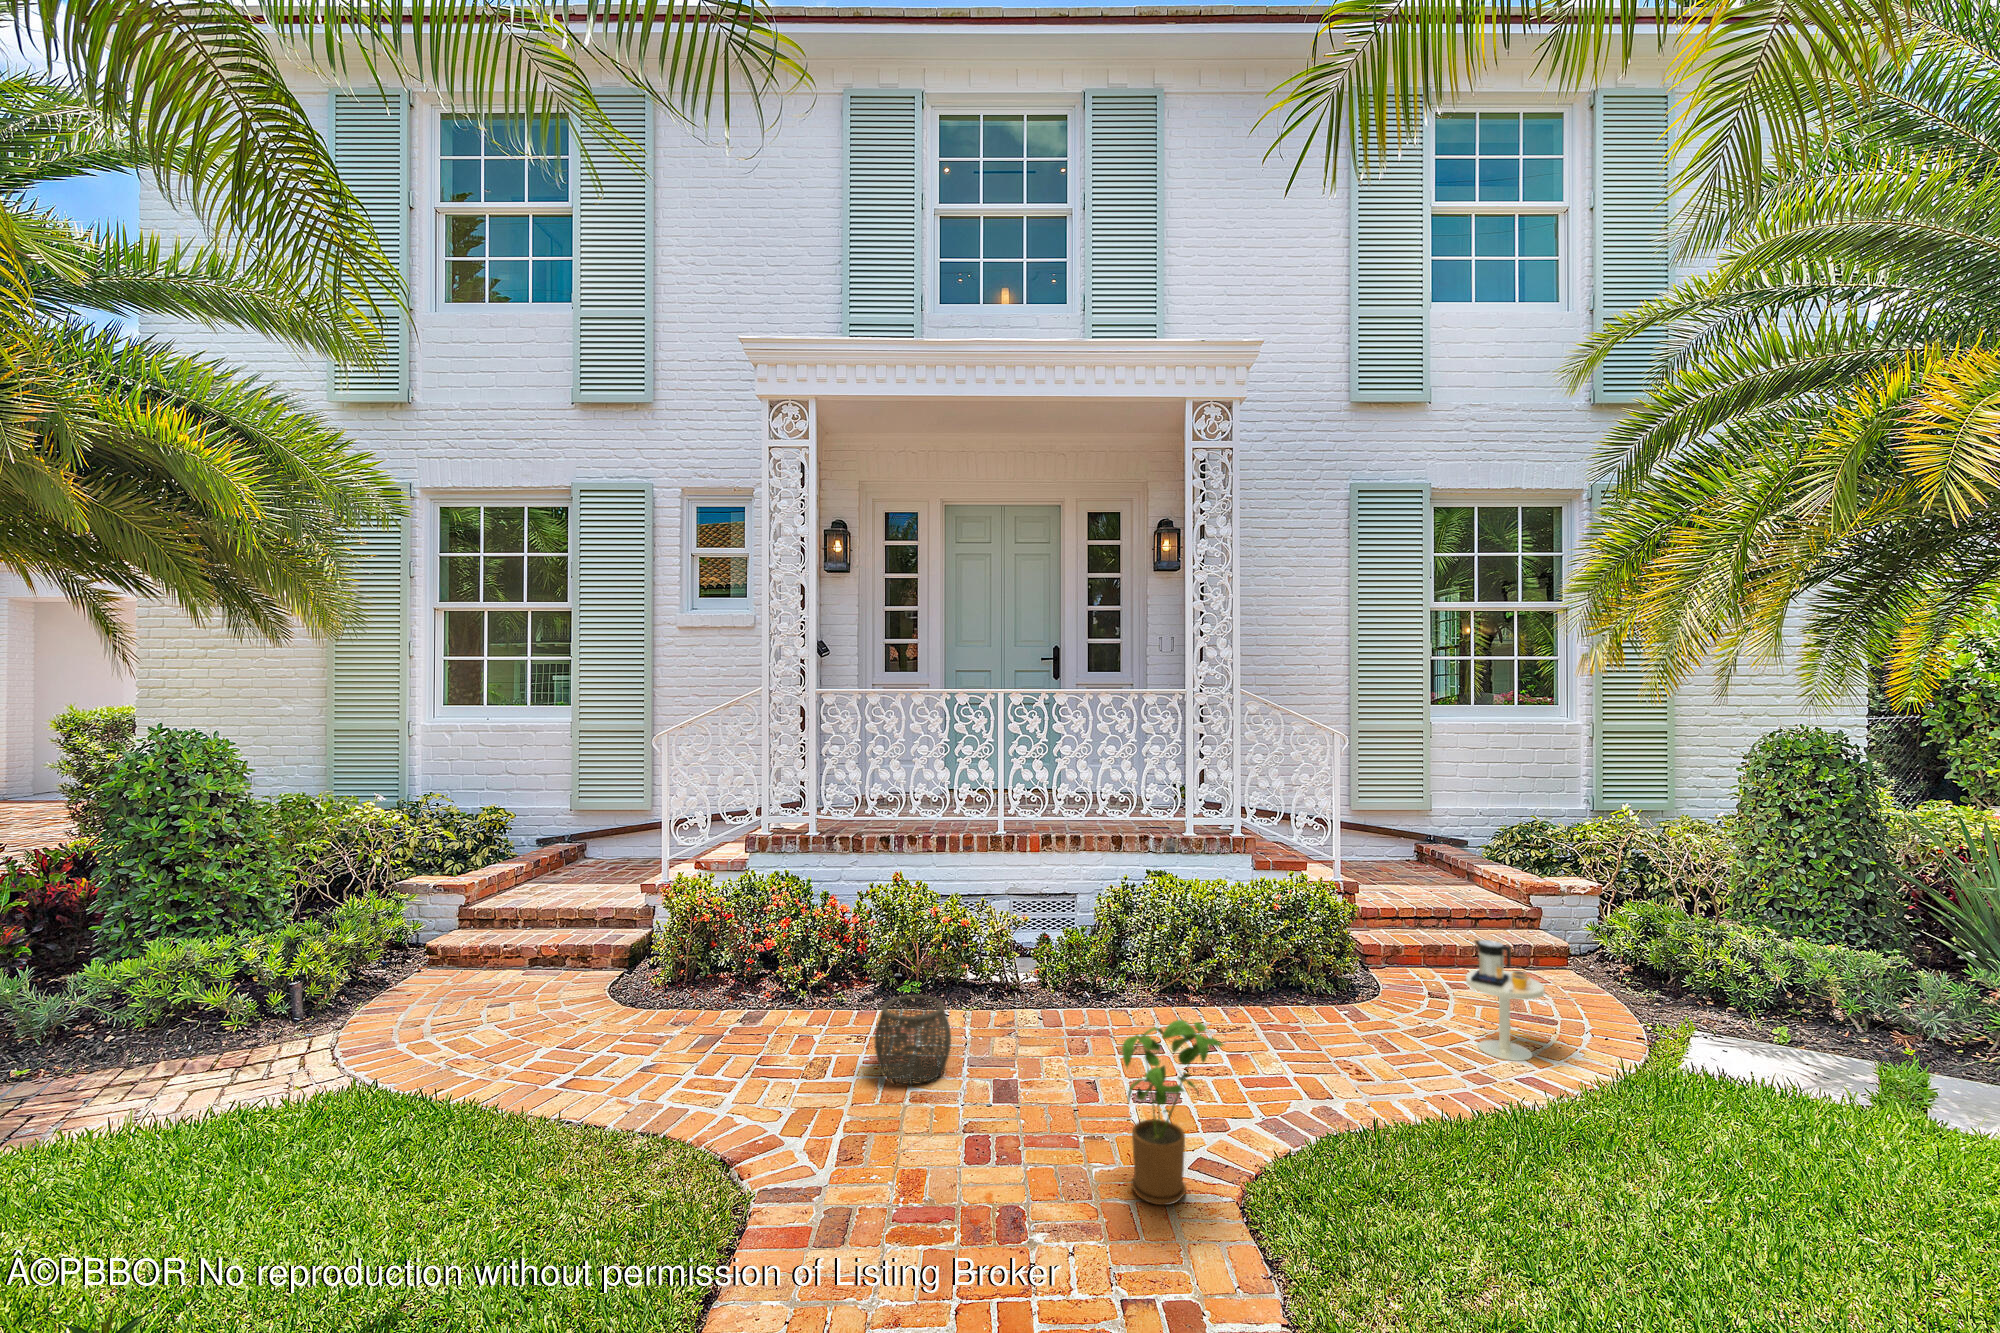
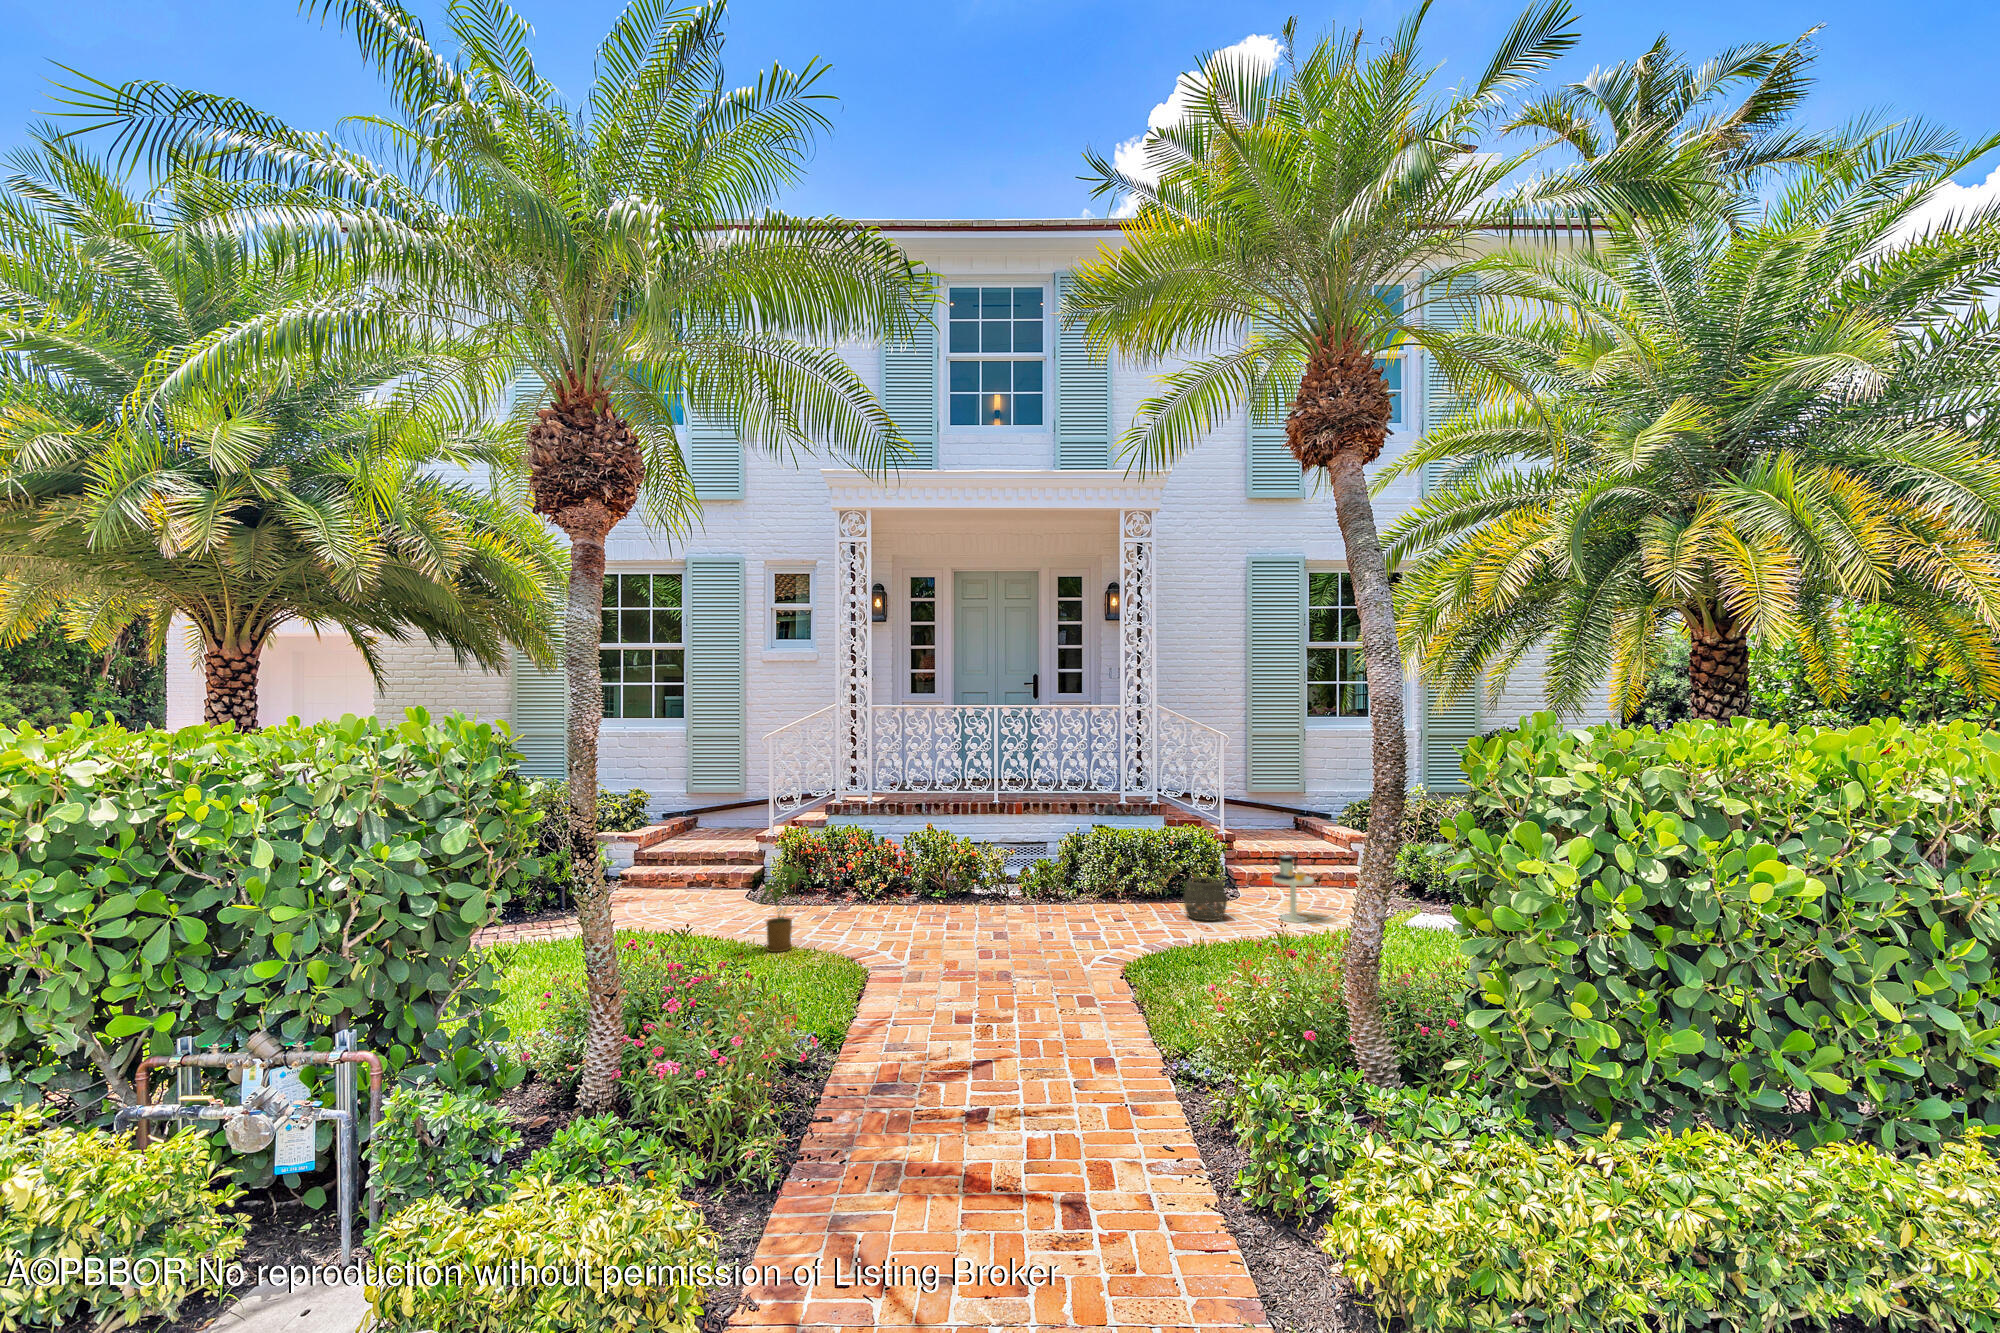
woven basket: present [875,995,951,1084] -> present [1183,877,1227,921]
house plant: present [1122,1020,1223,1205] -> present [760,866,807,952]

